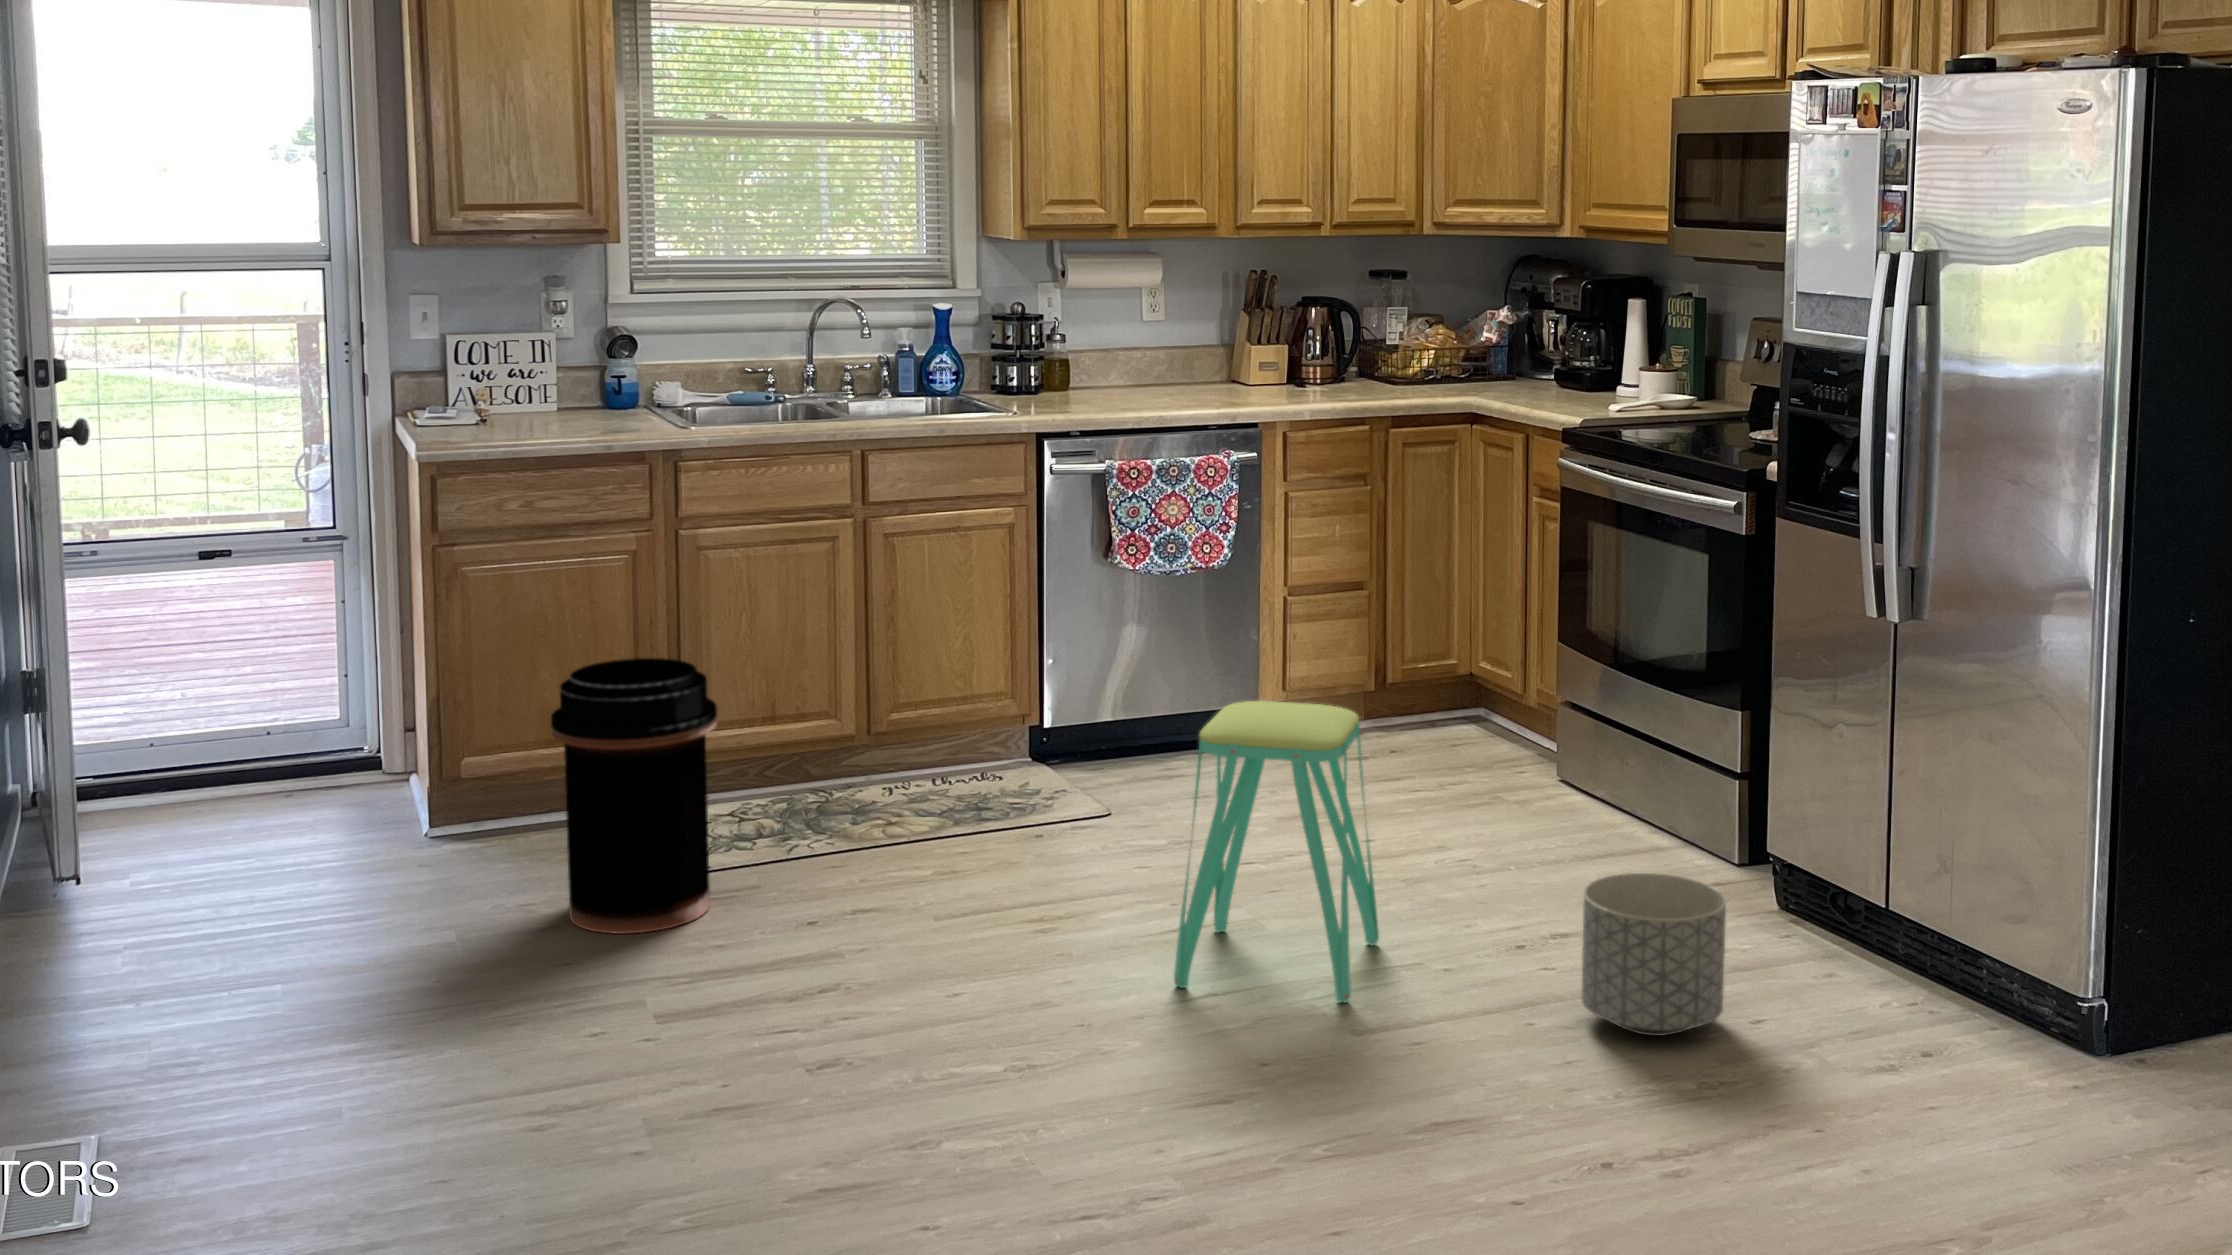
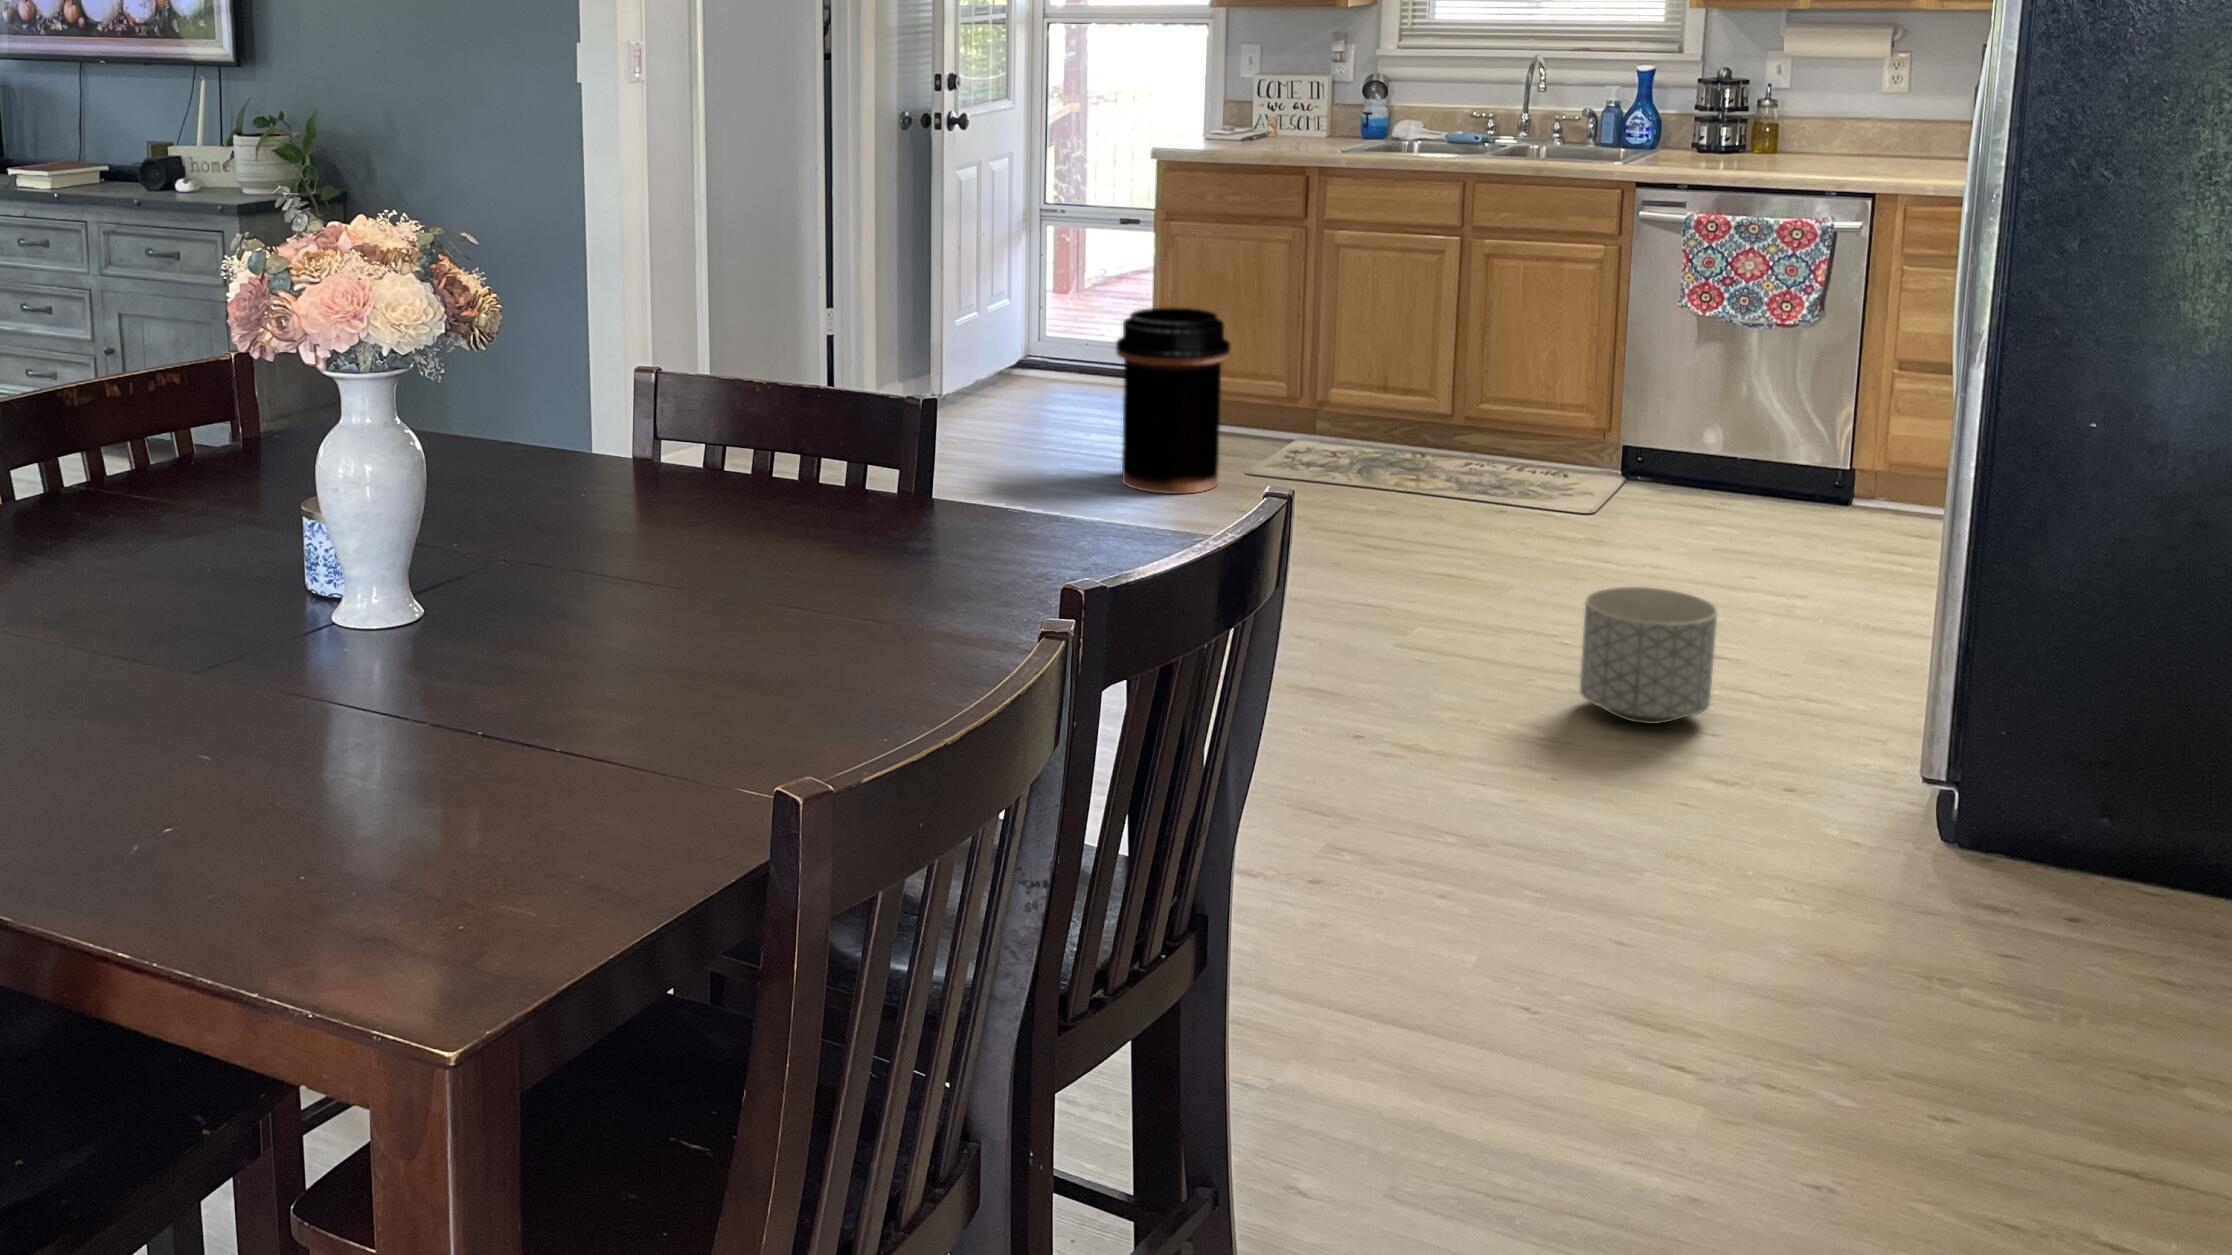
stool: present [1174,701,1379,1002] -> none [1371,399,1572,638]

